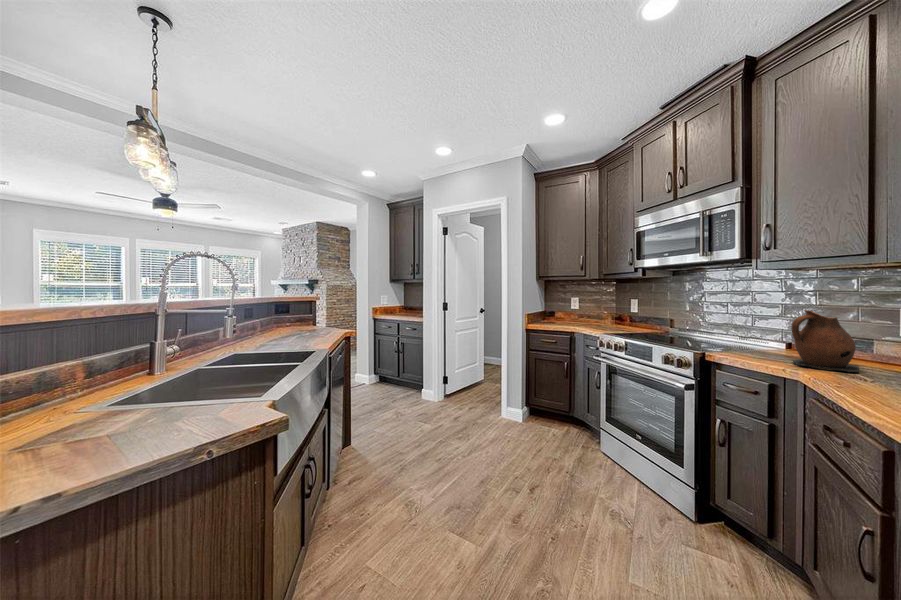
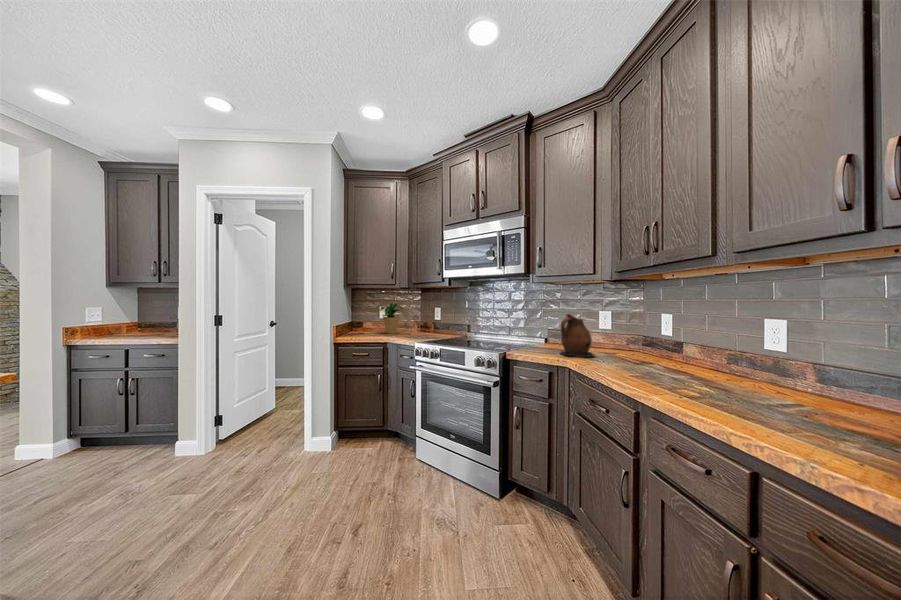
potted plant: none [564,294,599,324] -> present [374,303,404,334]

